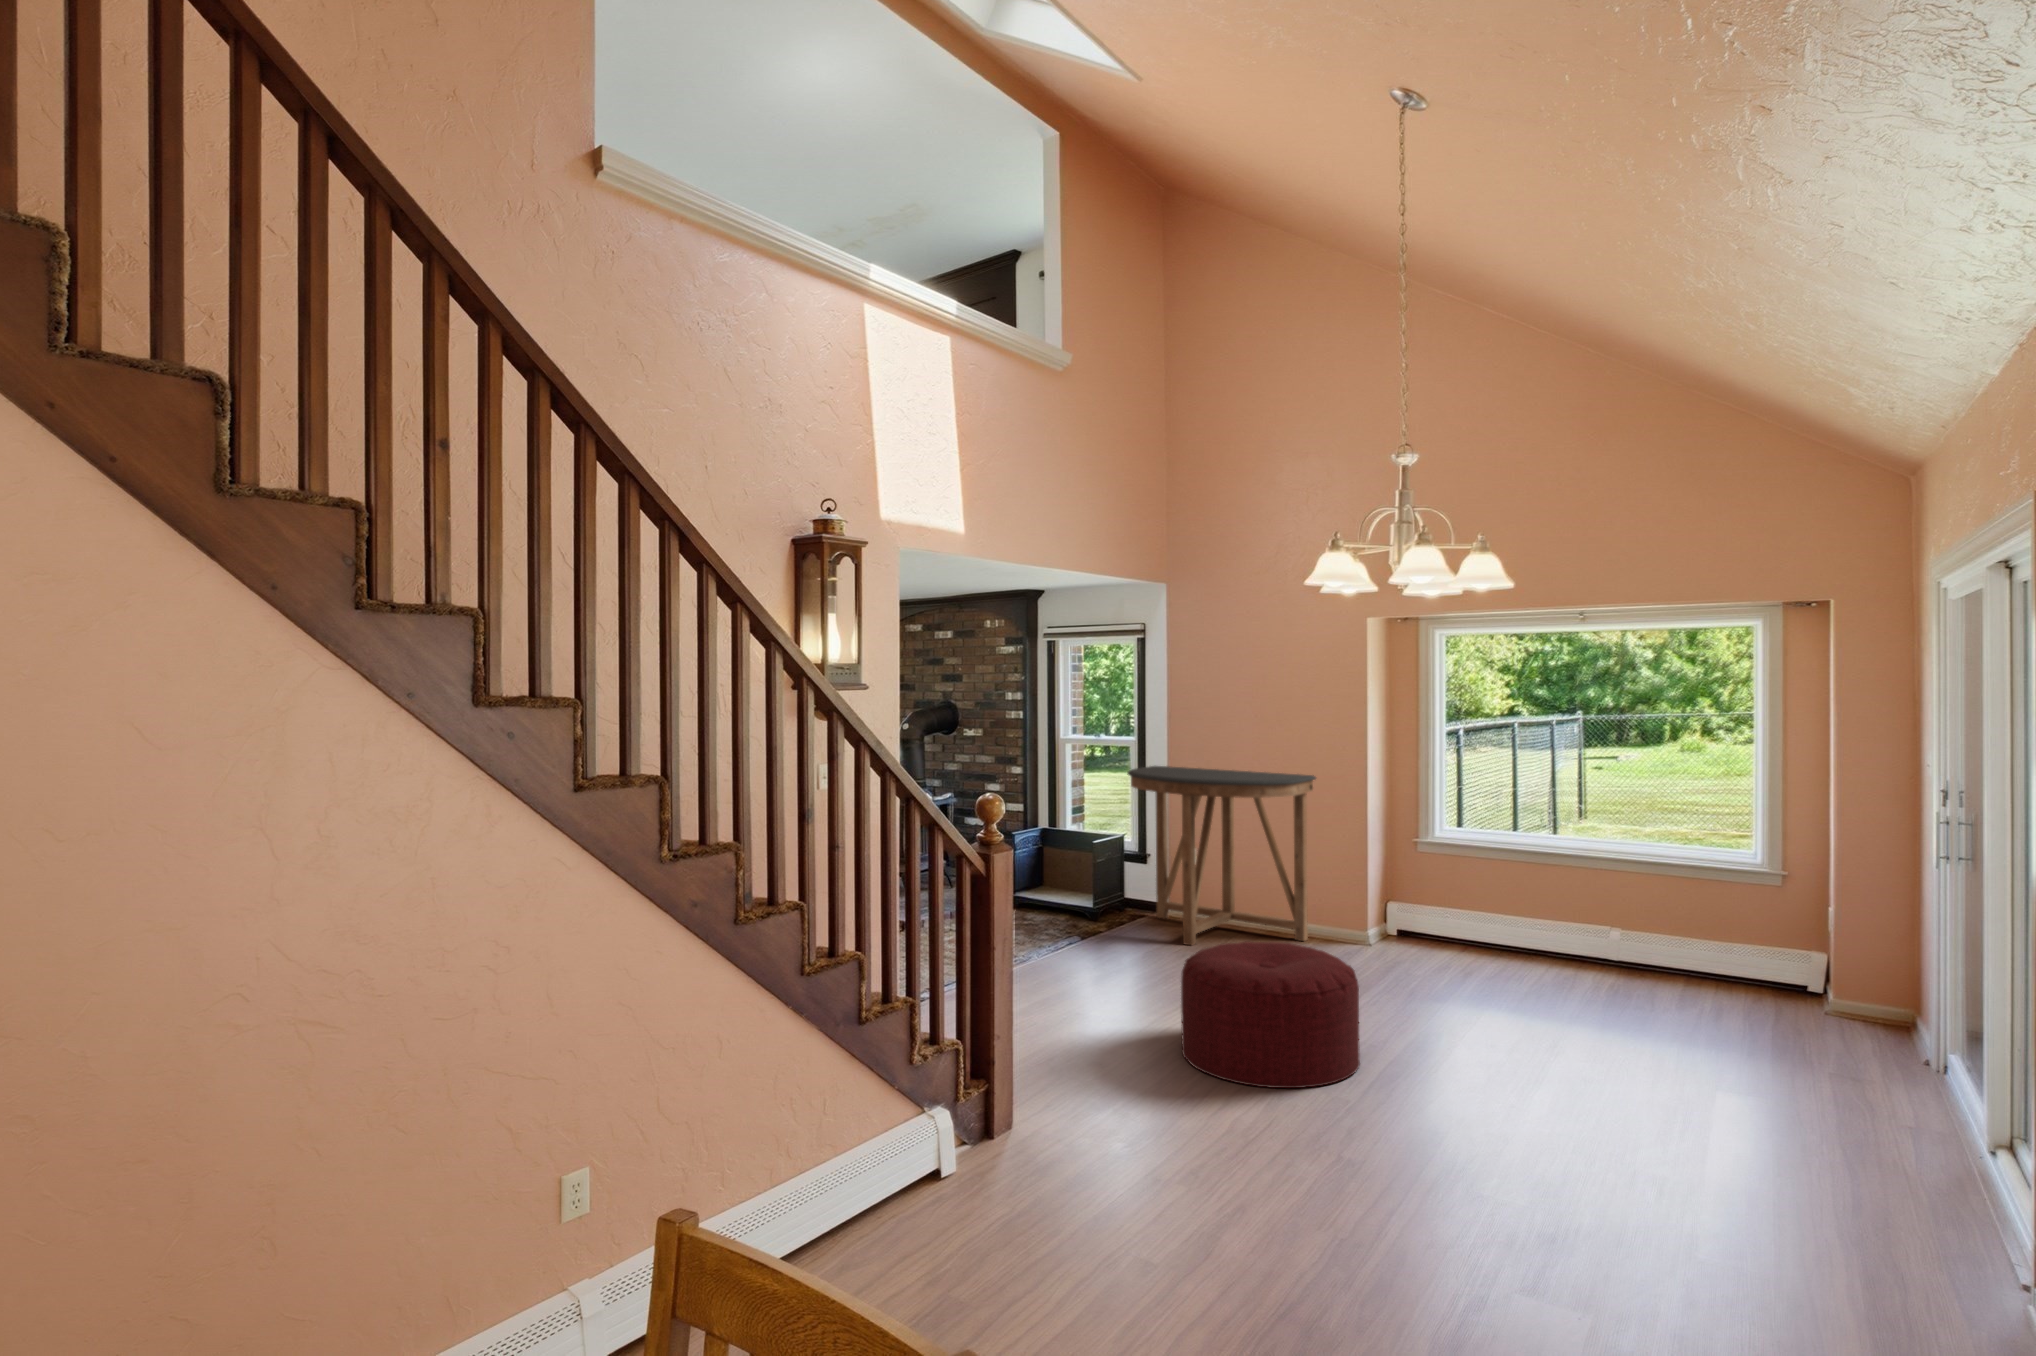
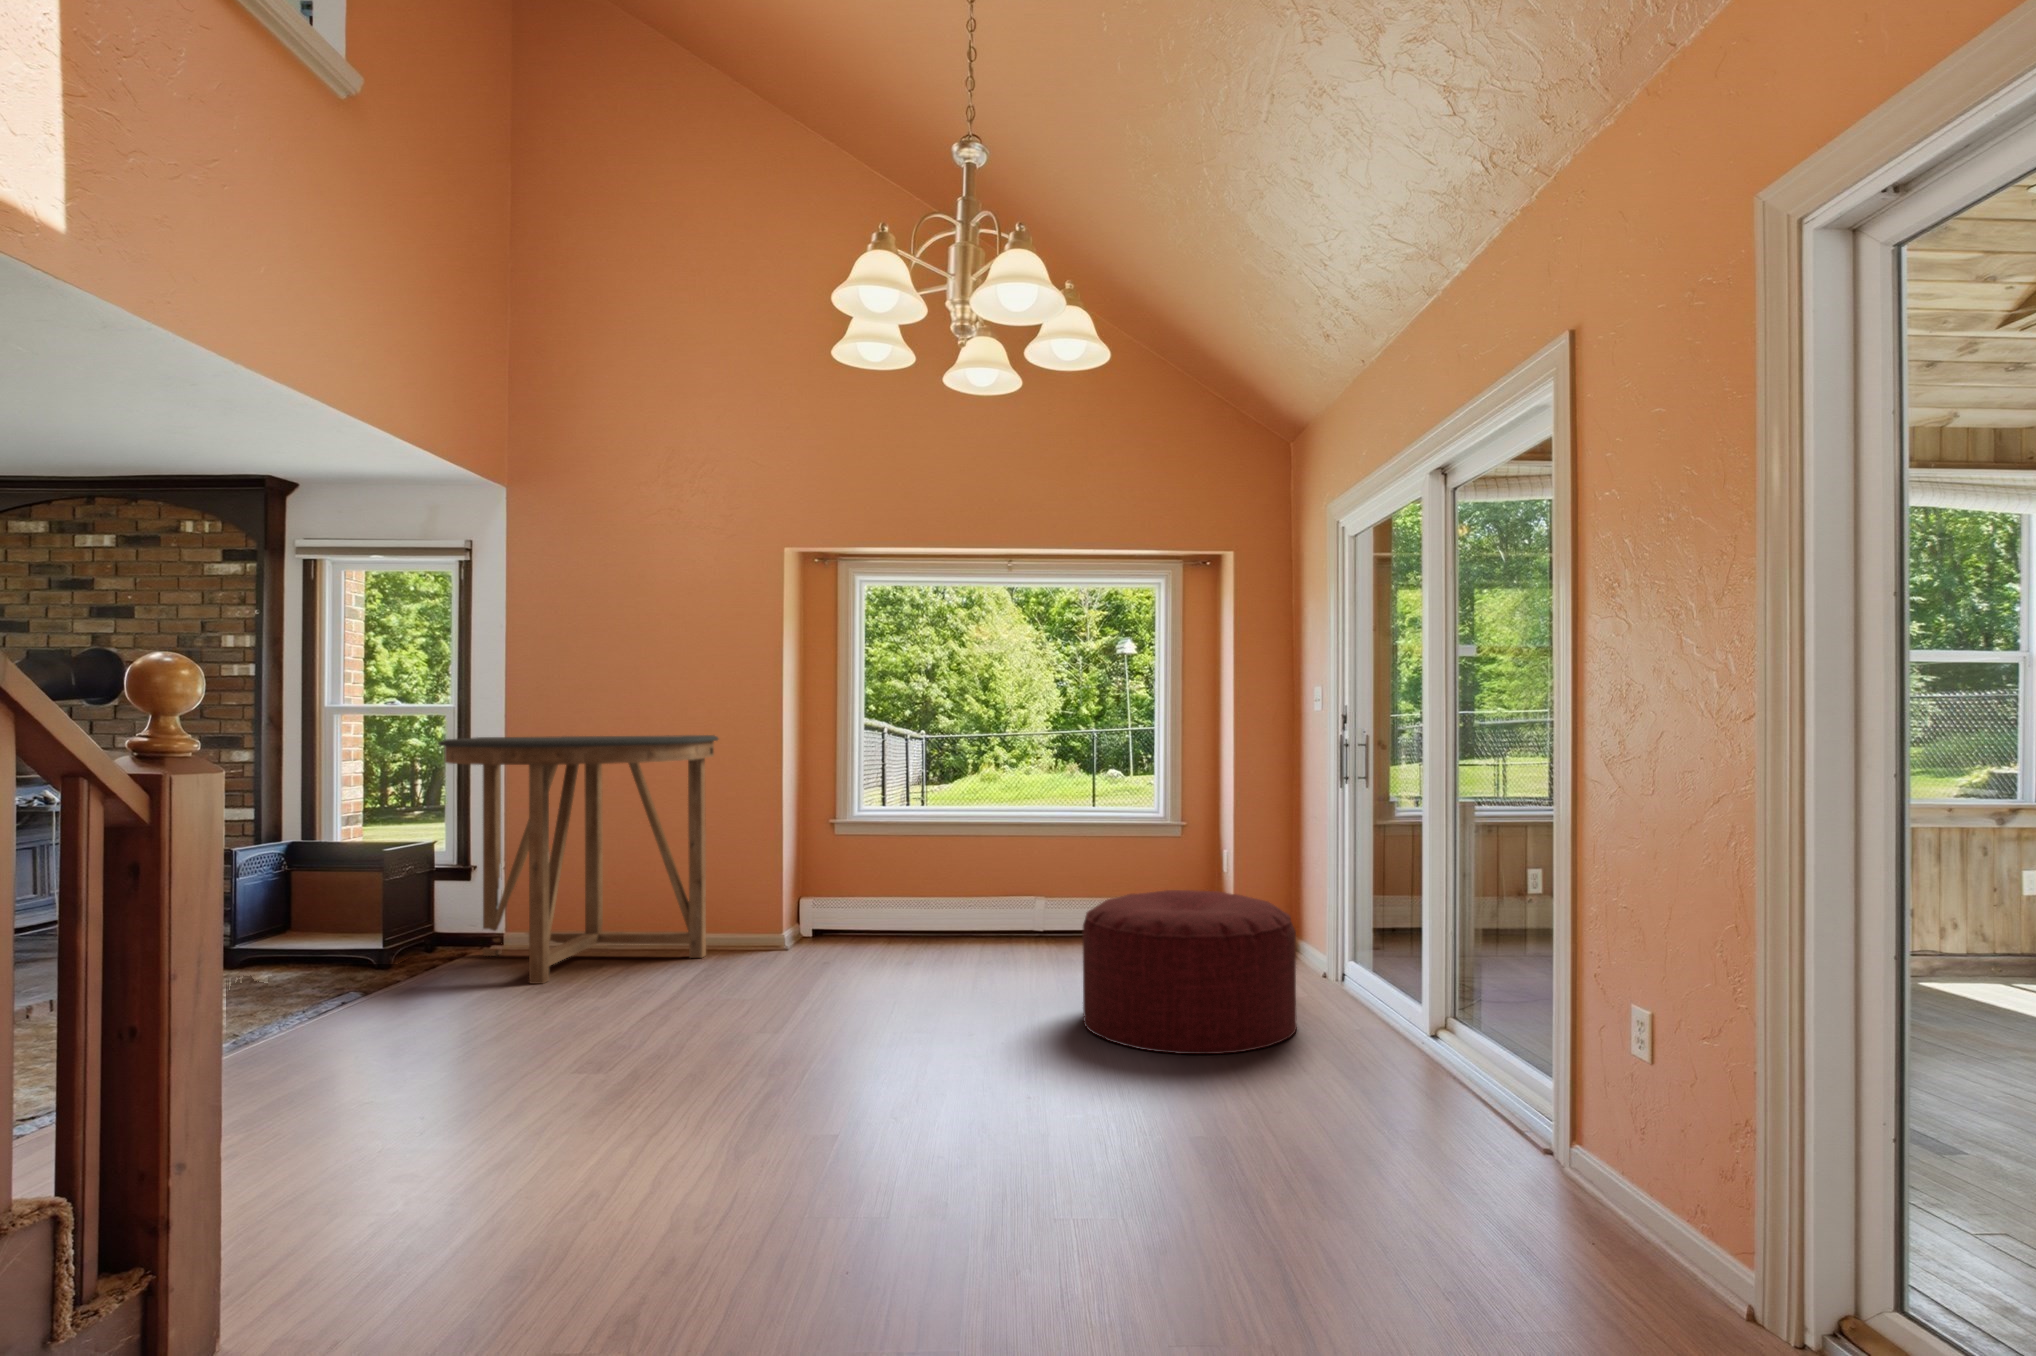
ottoman: present [1181,941,1360,1088] -> present [1083,890,1297,1054]

